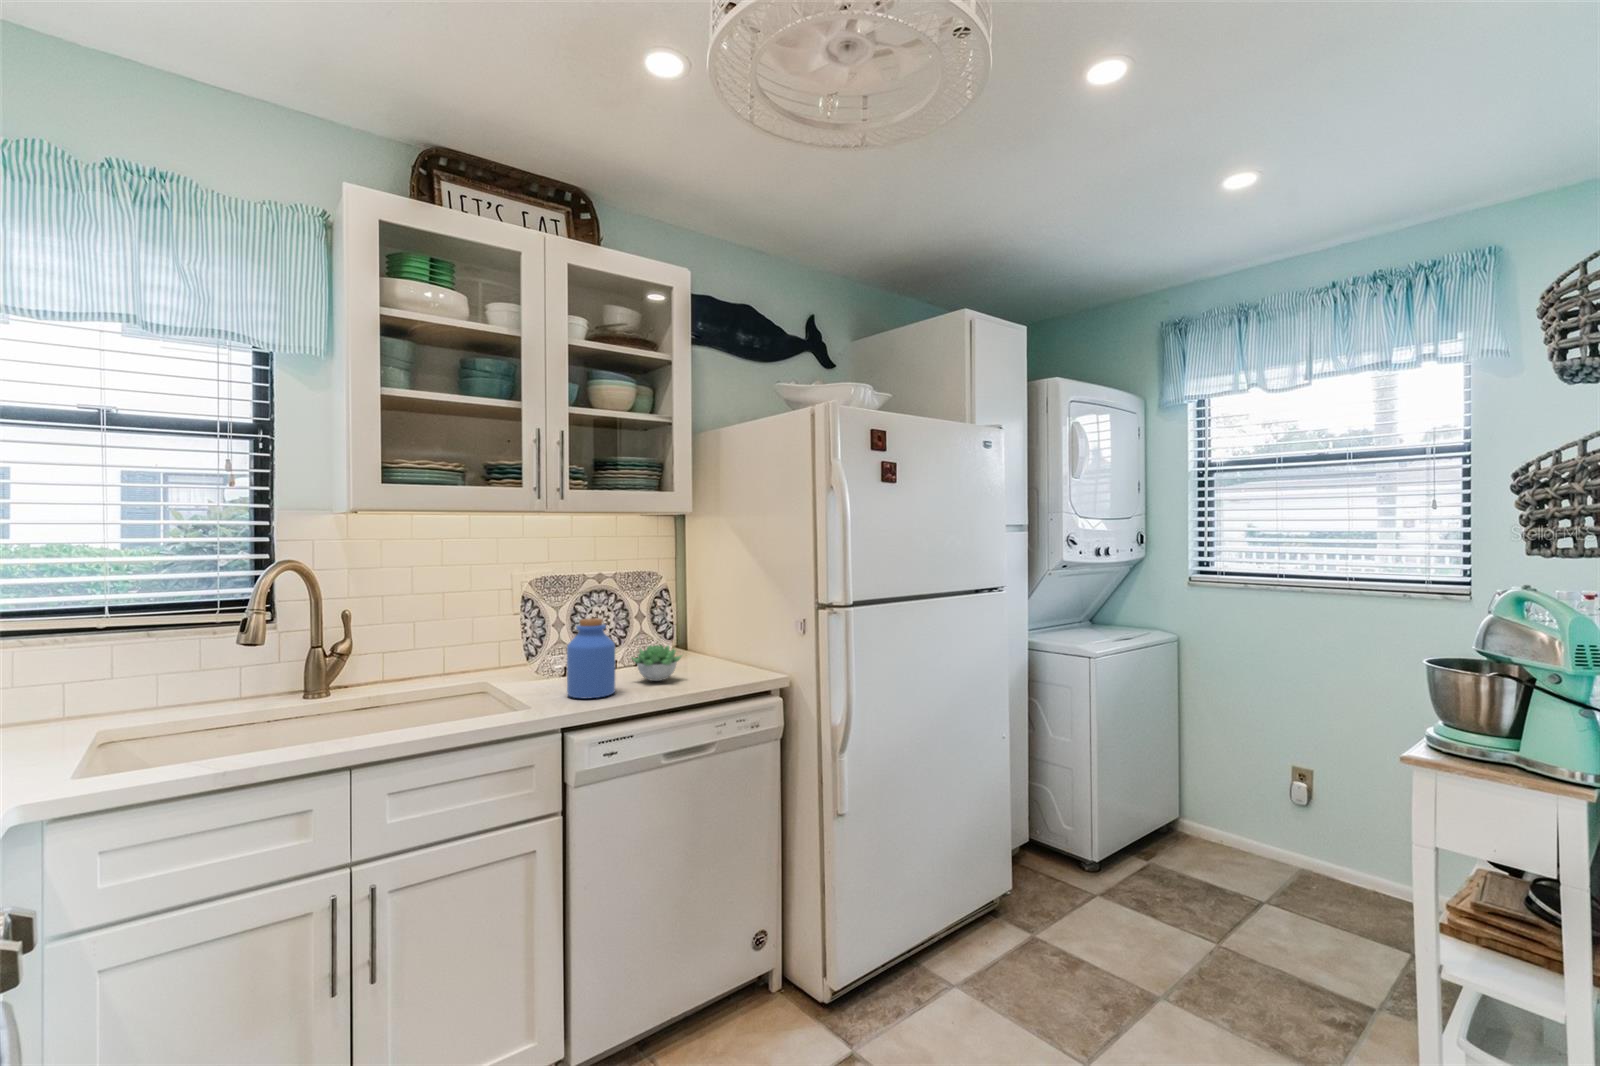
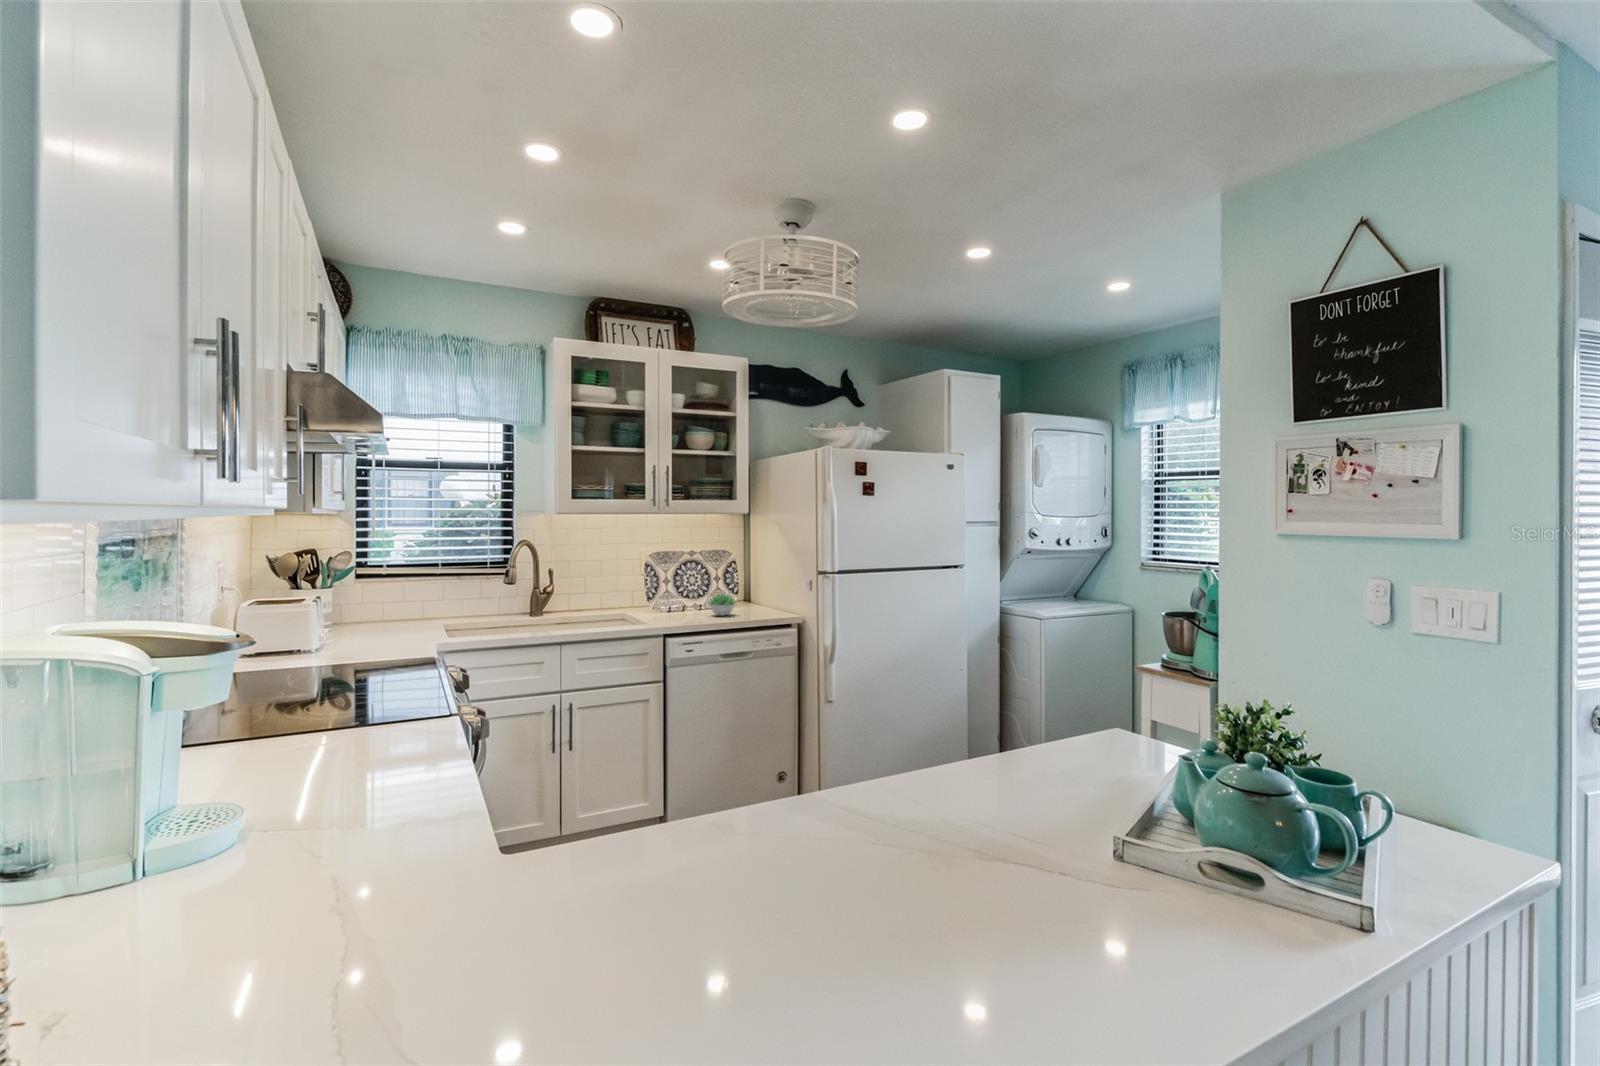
jar: present [567,618,615,698] -> none [669,576,696,621]

